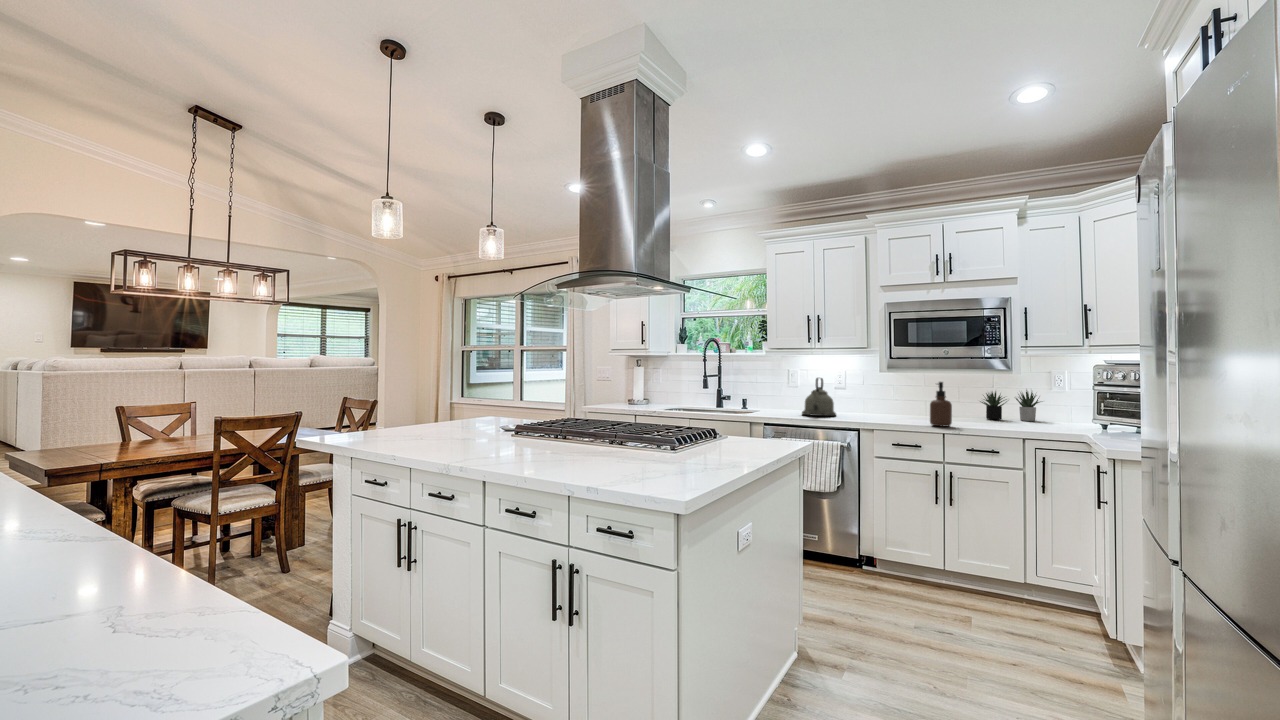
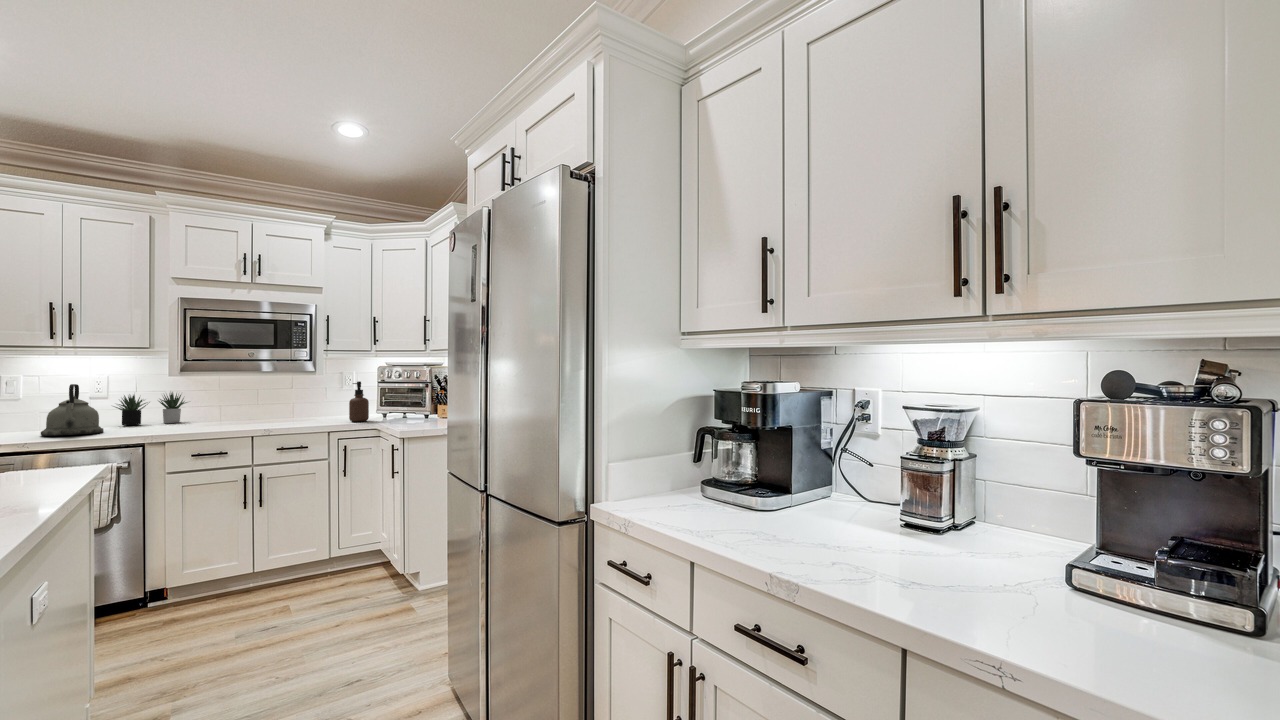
soap dispenser: present [930,382,952,426] -> present [349,381,369,422]
succulent plant: present [980,390,1040,421] -> present [114,392,187,425]

